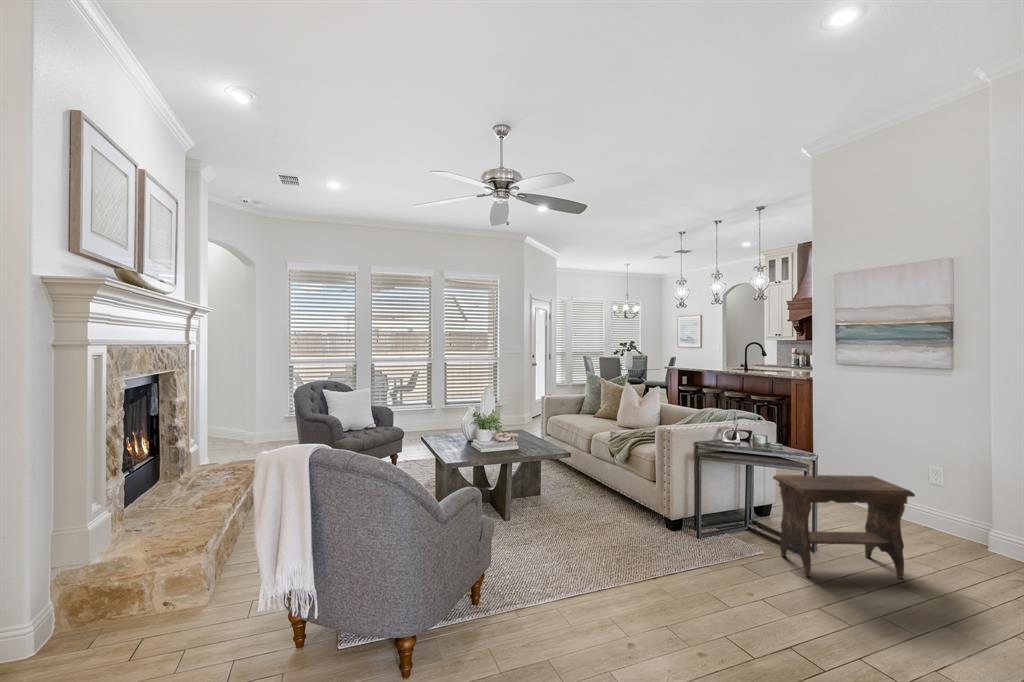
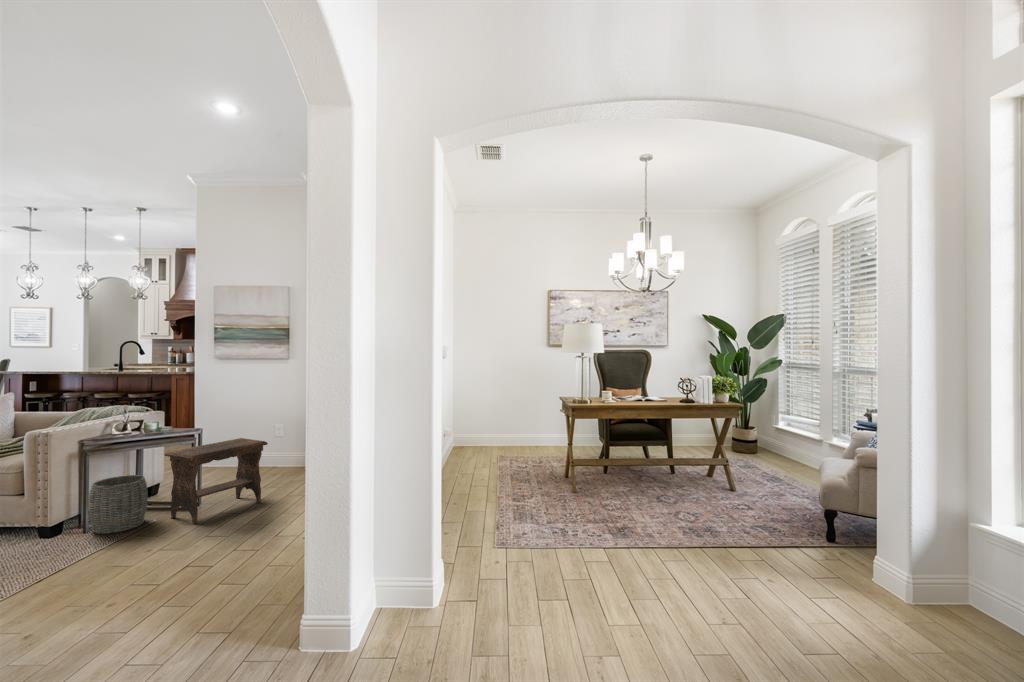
woven basket: none [702,487,756,553] -> present [89,475,148,534]

